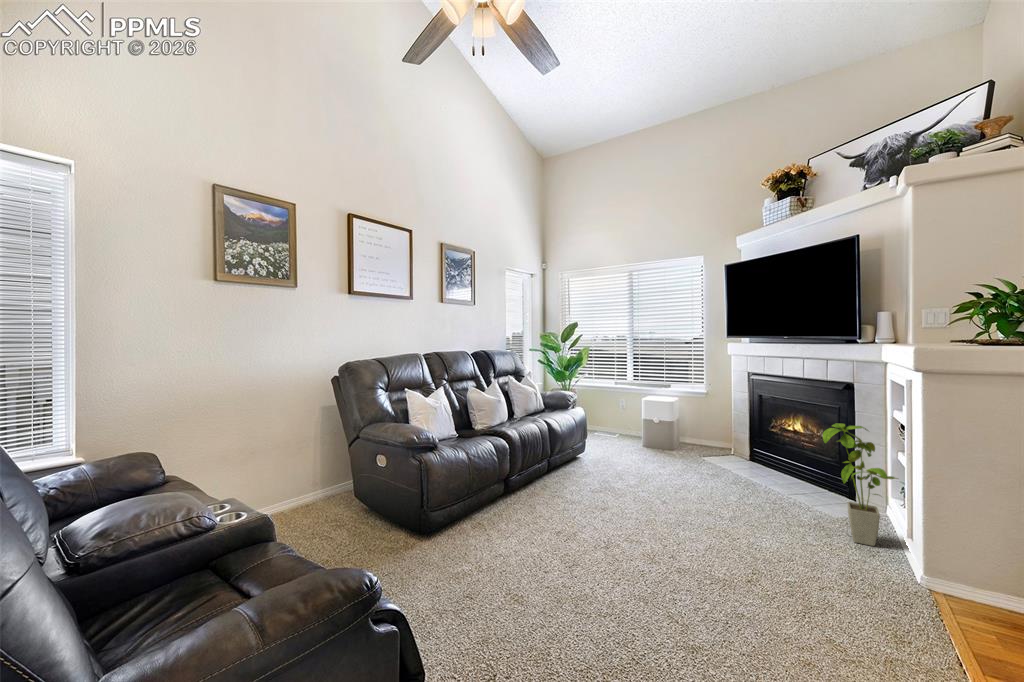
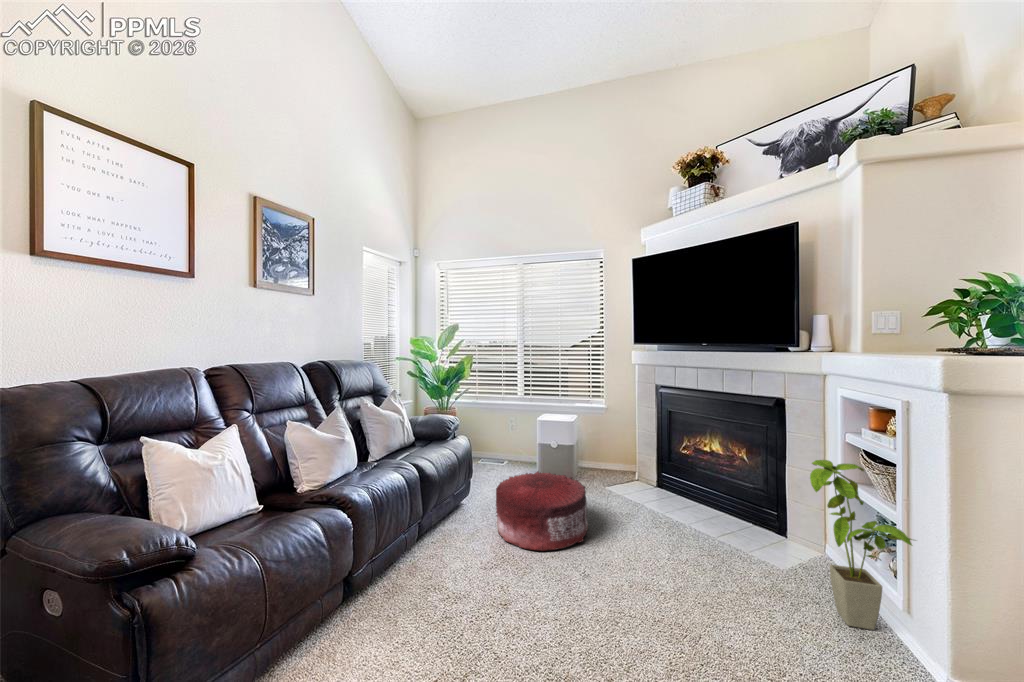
pouf: none [602,436,674,487] -> present [496,471,588,551]

